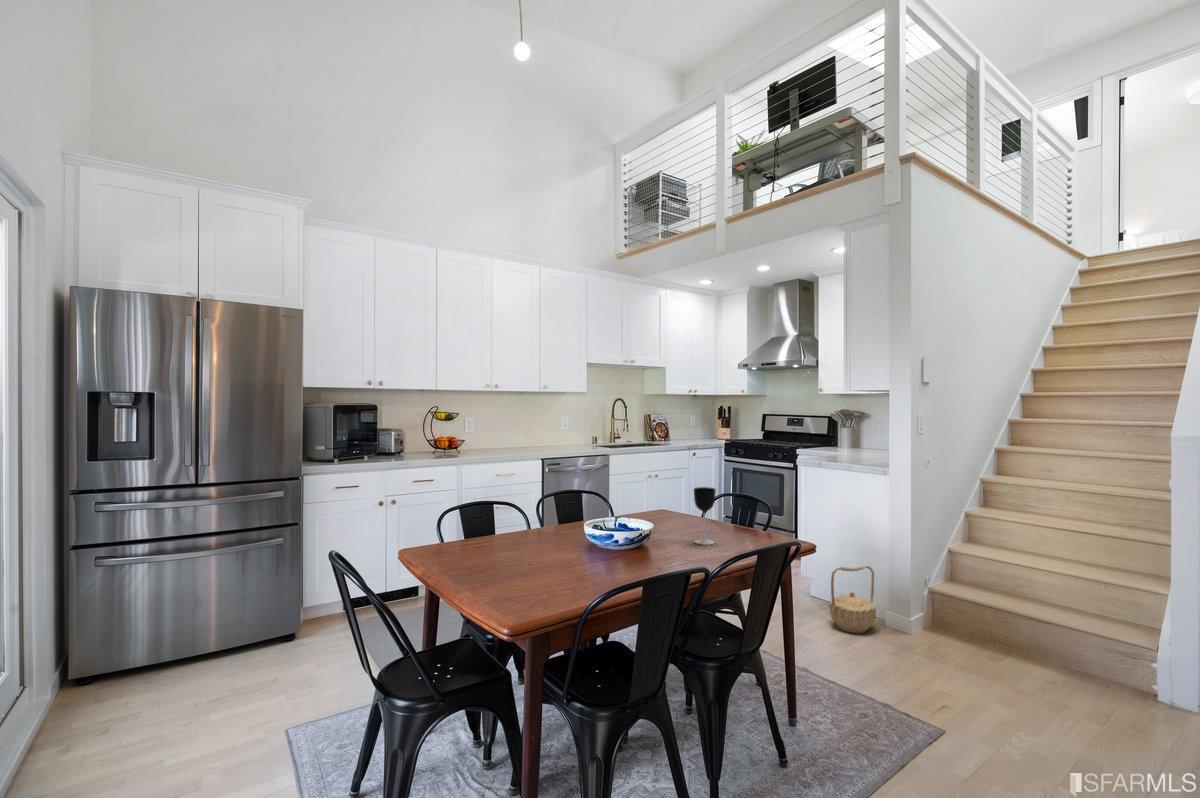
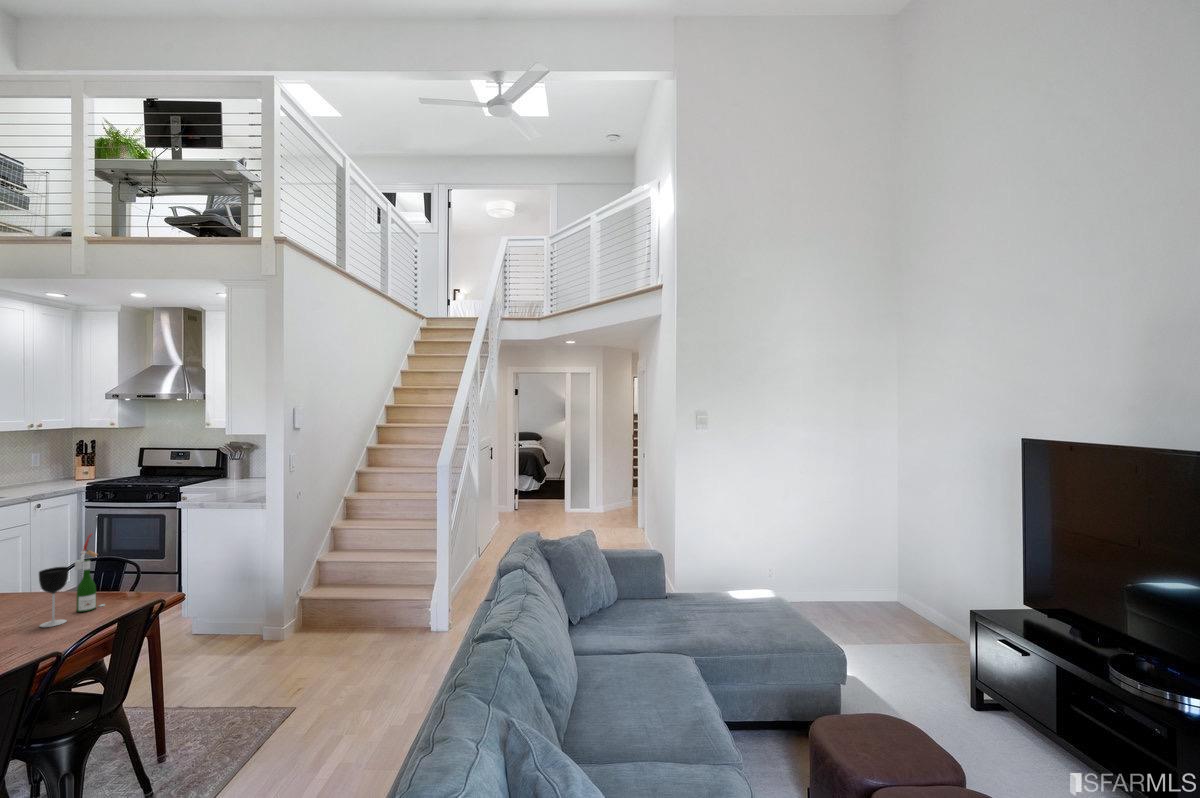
wine bottle: none [720,459,744,538] -> present [75,533,105,612]
basket: present [829,566,876,633] -> none [209,590,254,654]

